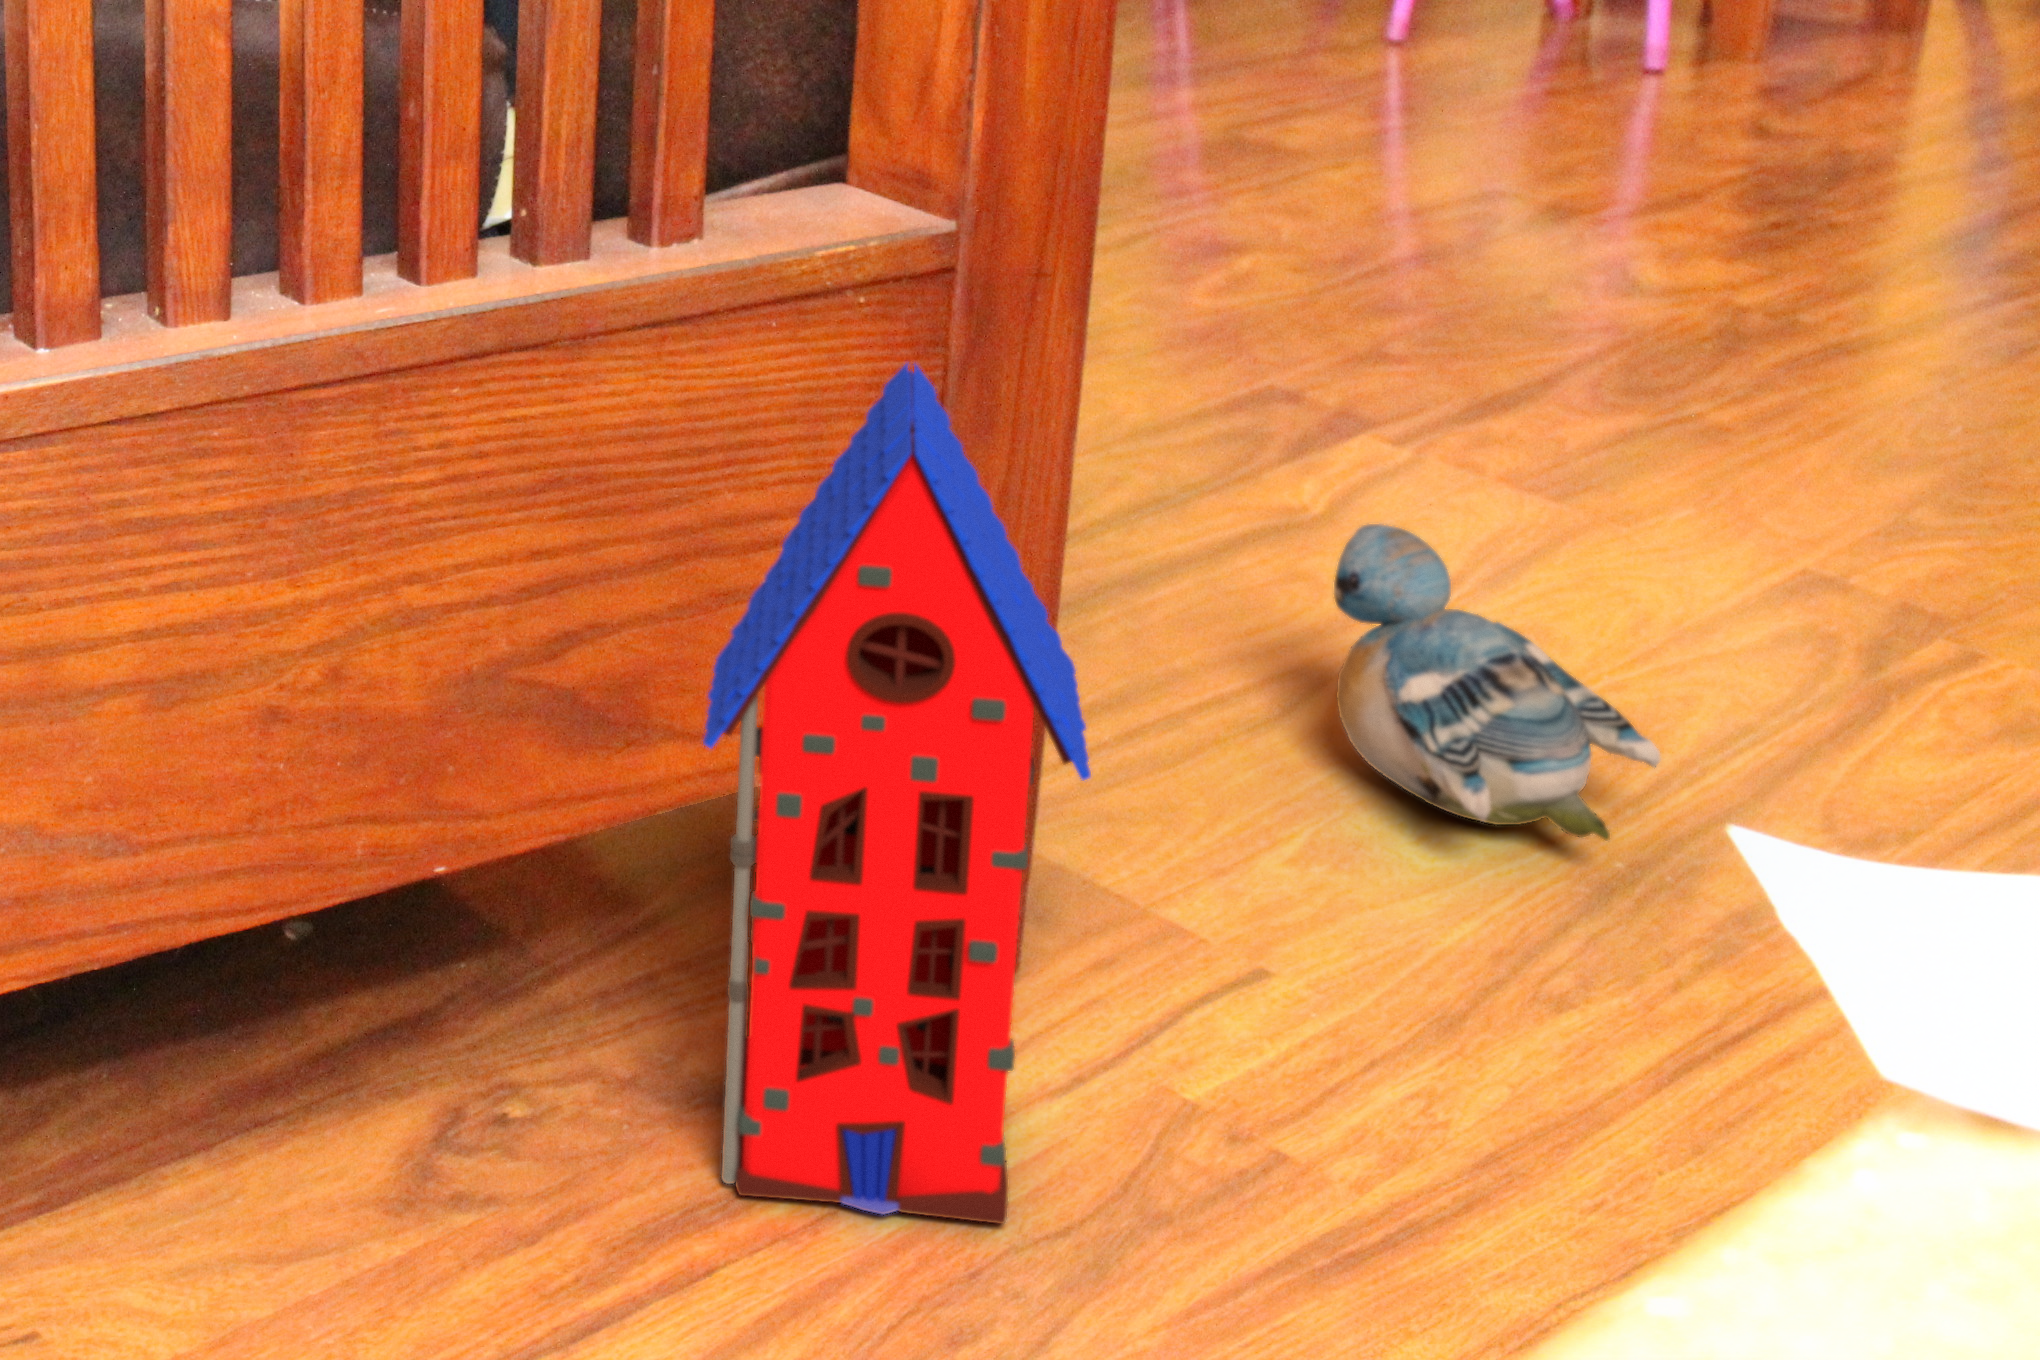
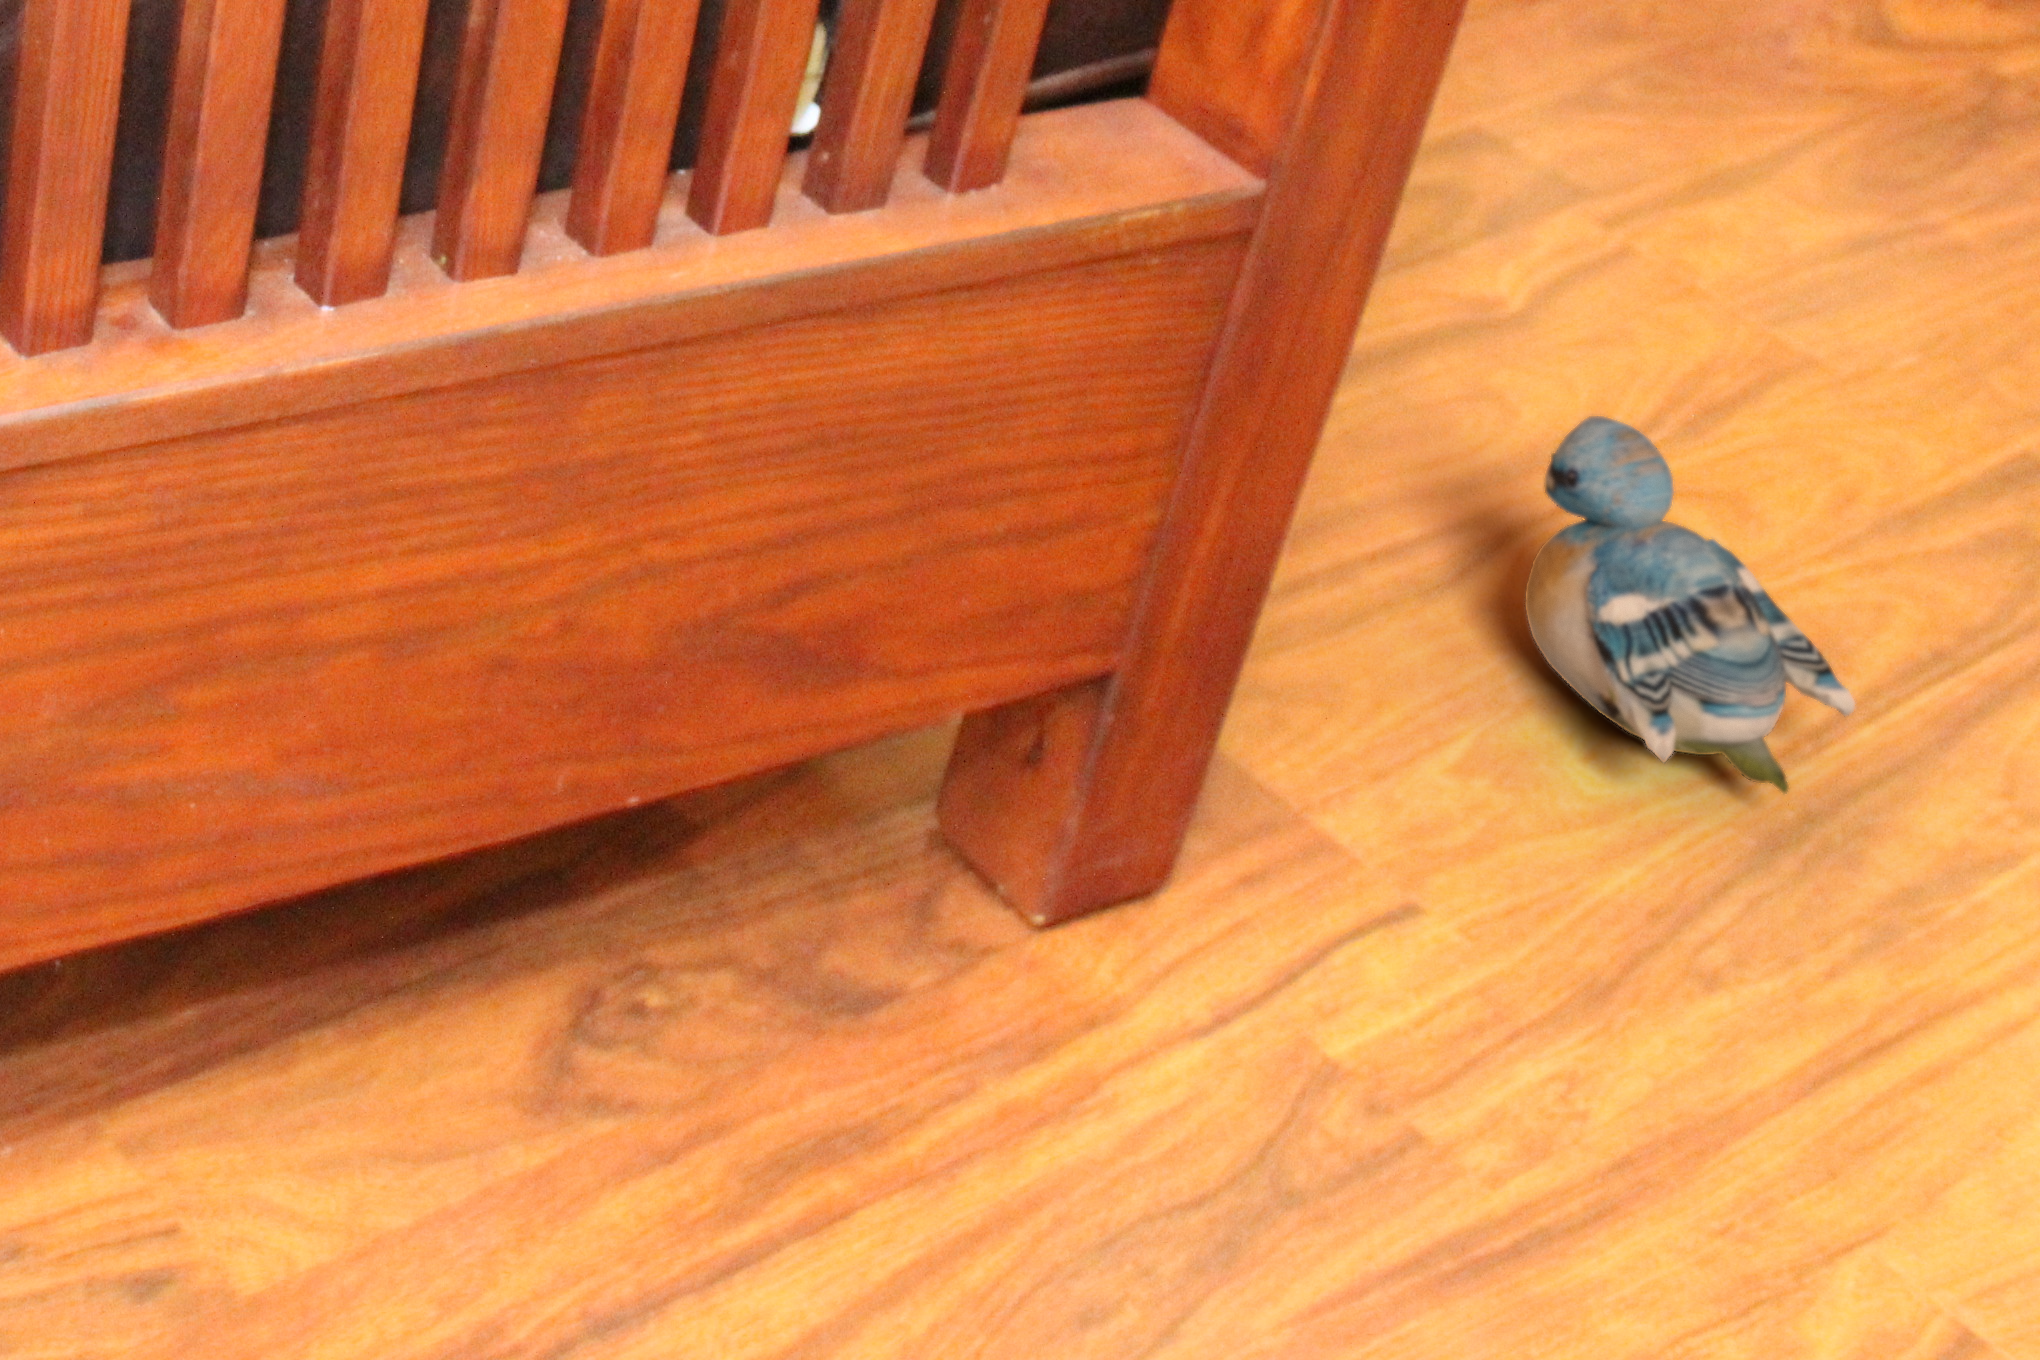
toy house: present [703,364,1091,1224] -> none [861,338,1324,1187]

